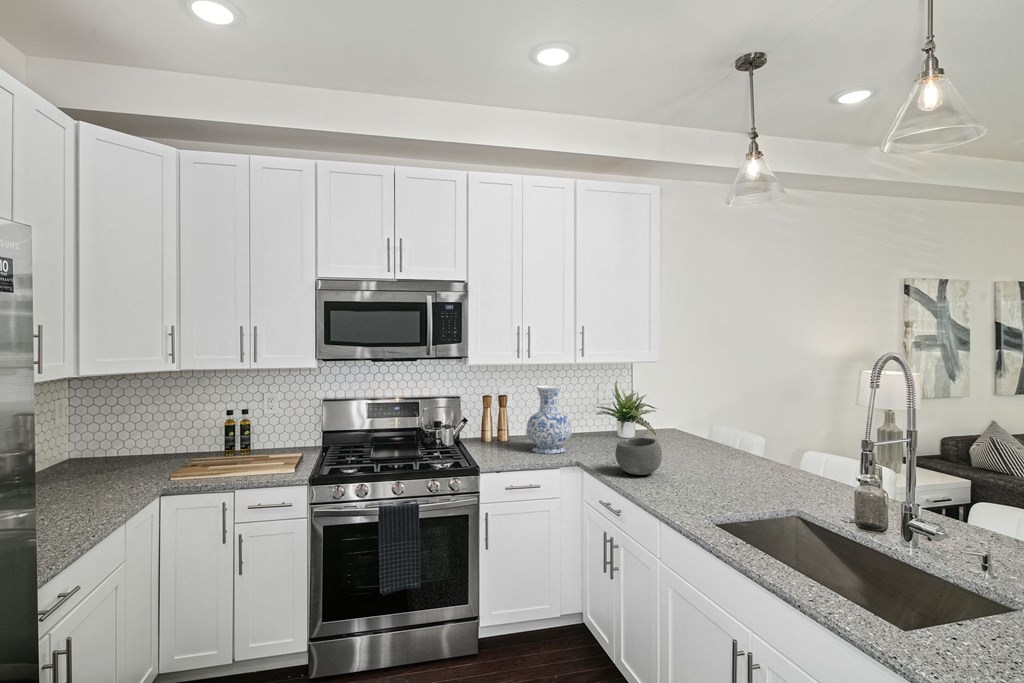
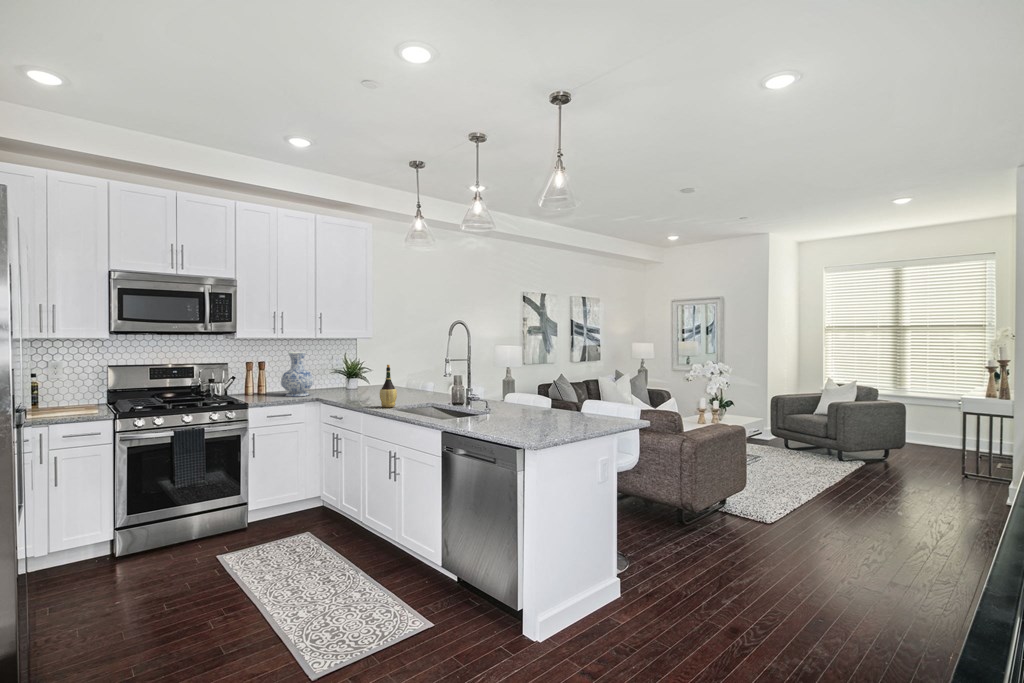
wine bottle: none [677,426,709,505] -> present [380,365,397,407]
bowl: present [615,437,662,475] -> none [344,379,372,400]

